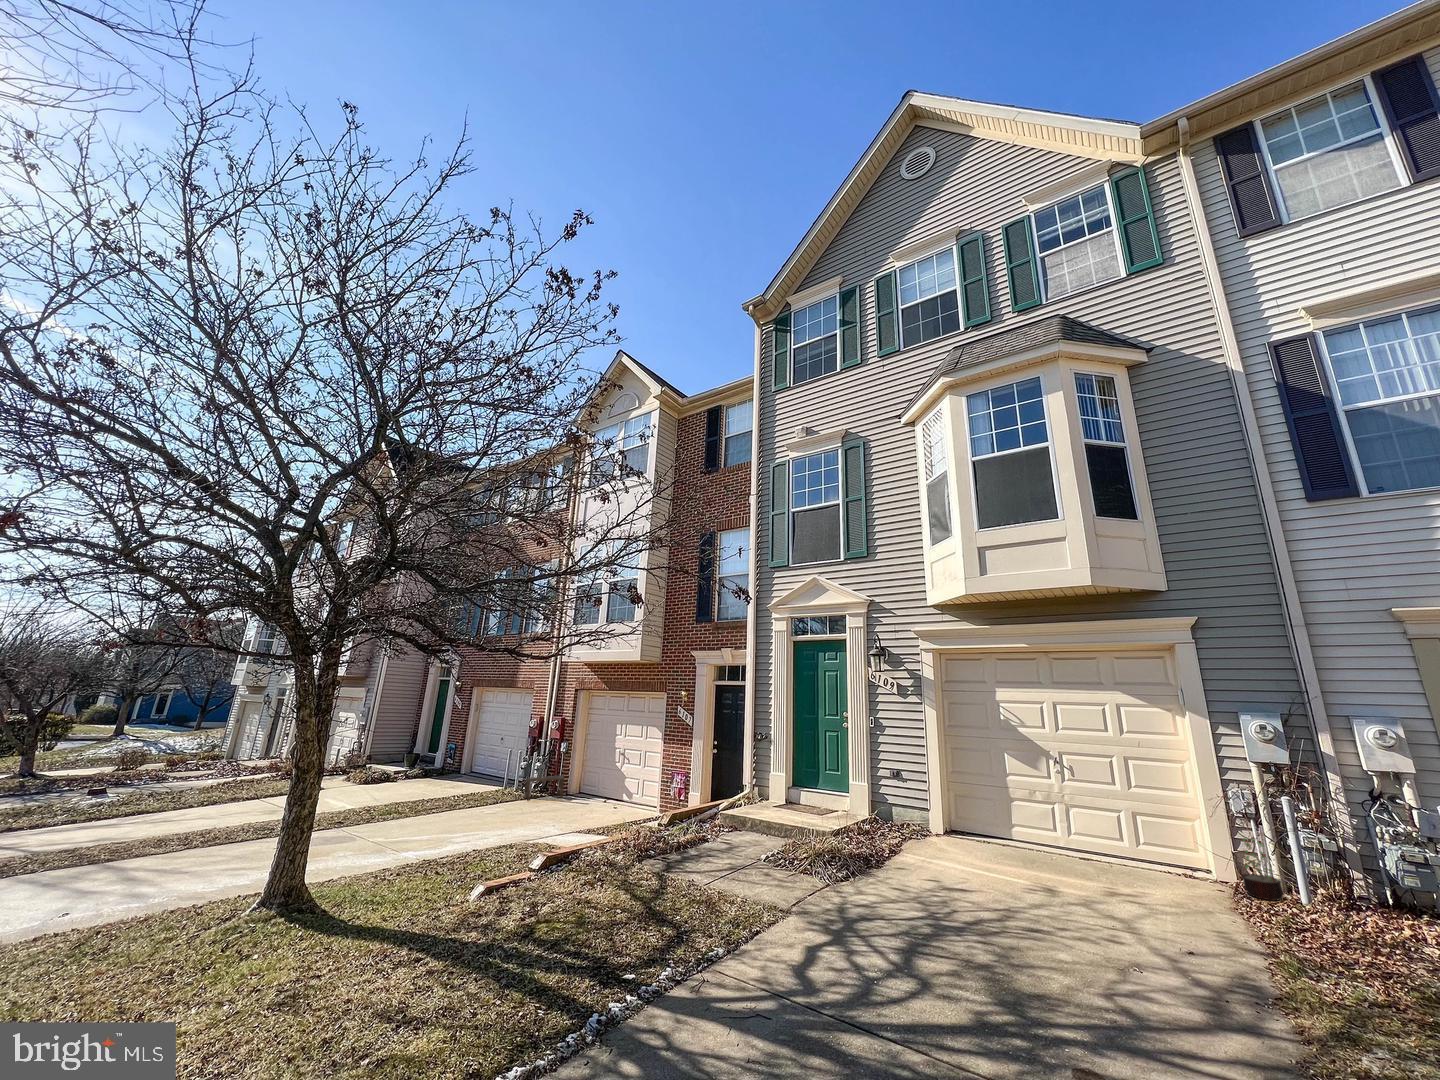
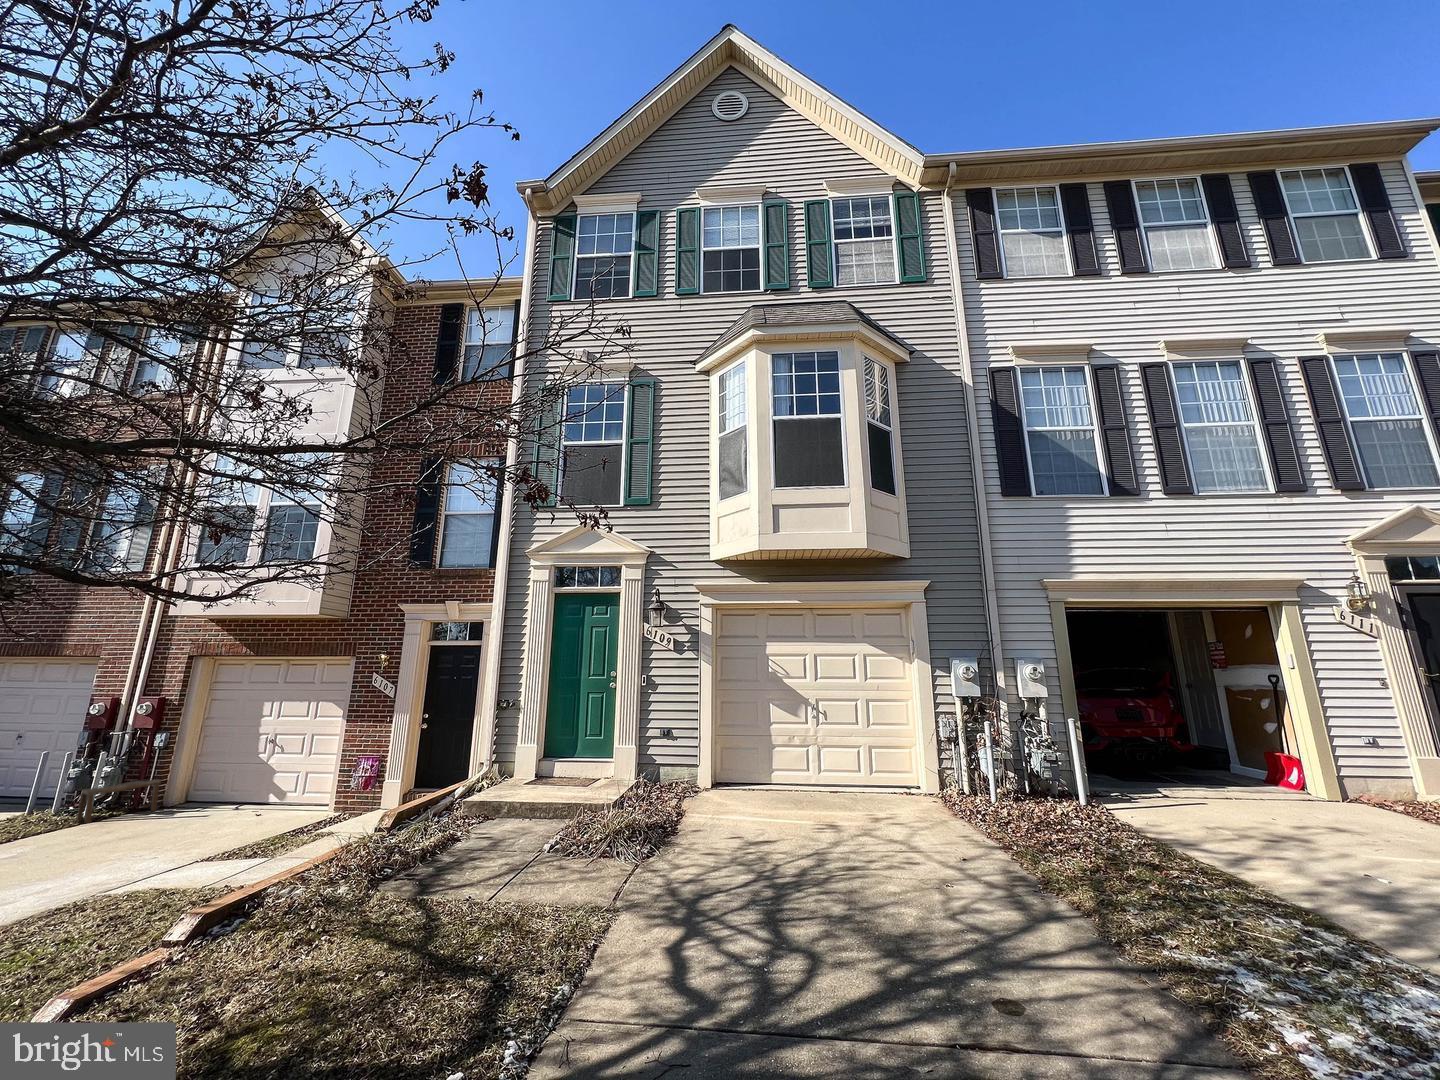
decorative plant: present [1242,837,1284,901] -> none [949,757,977,805]

